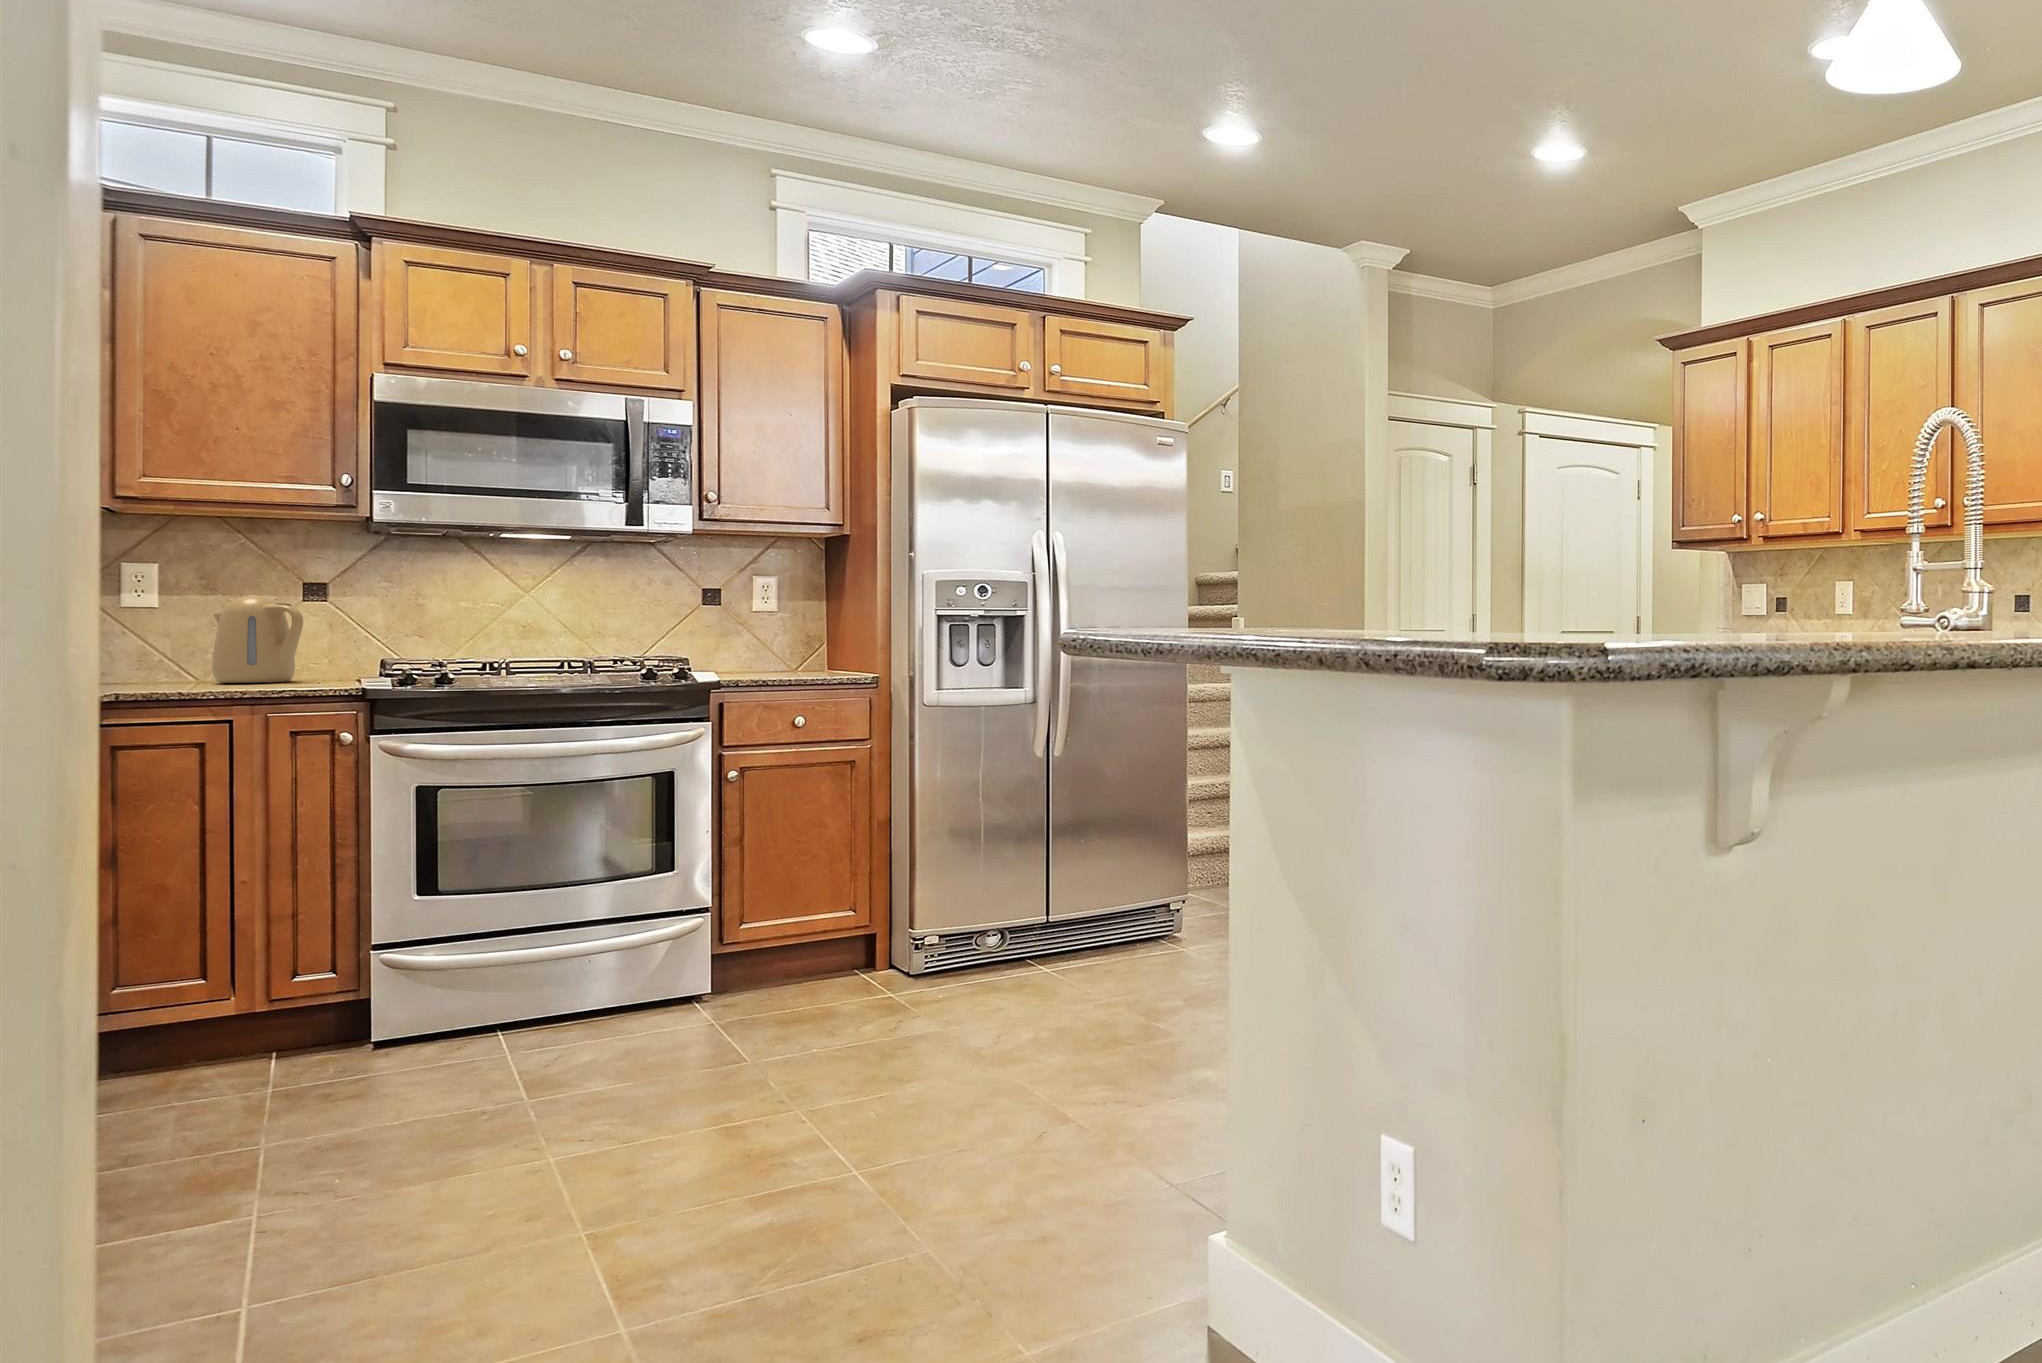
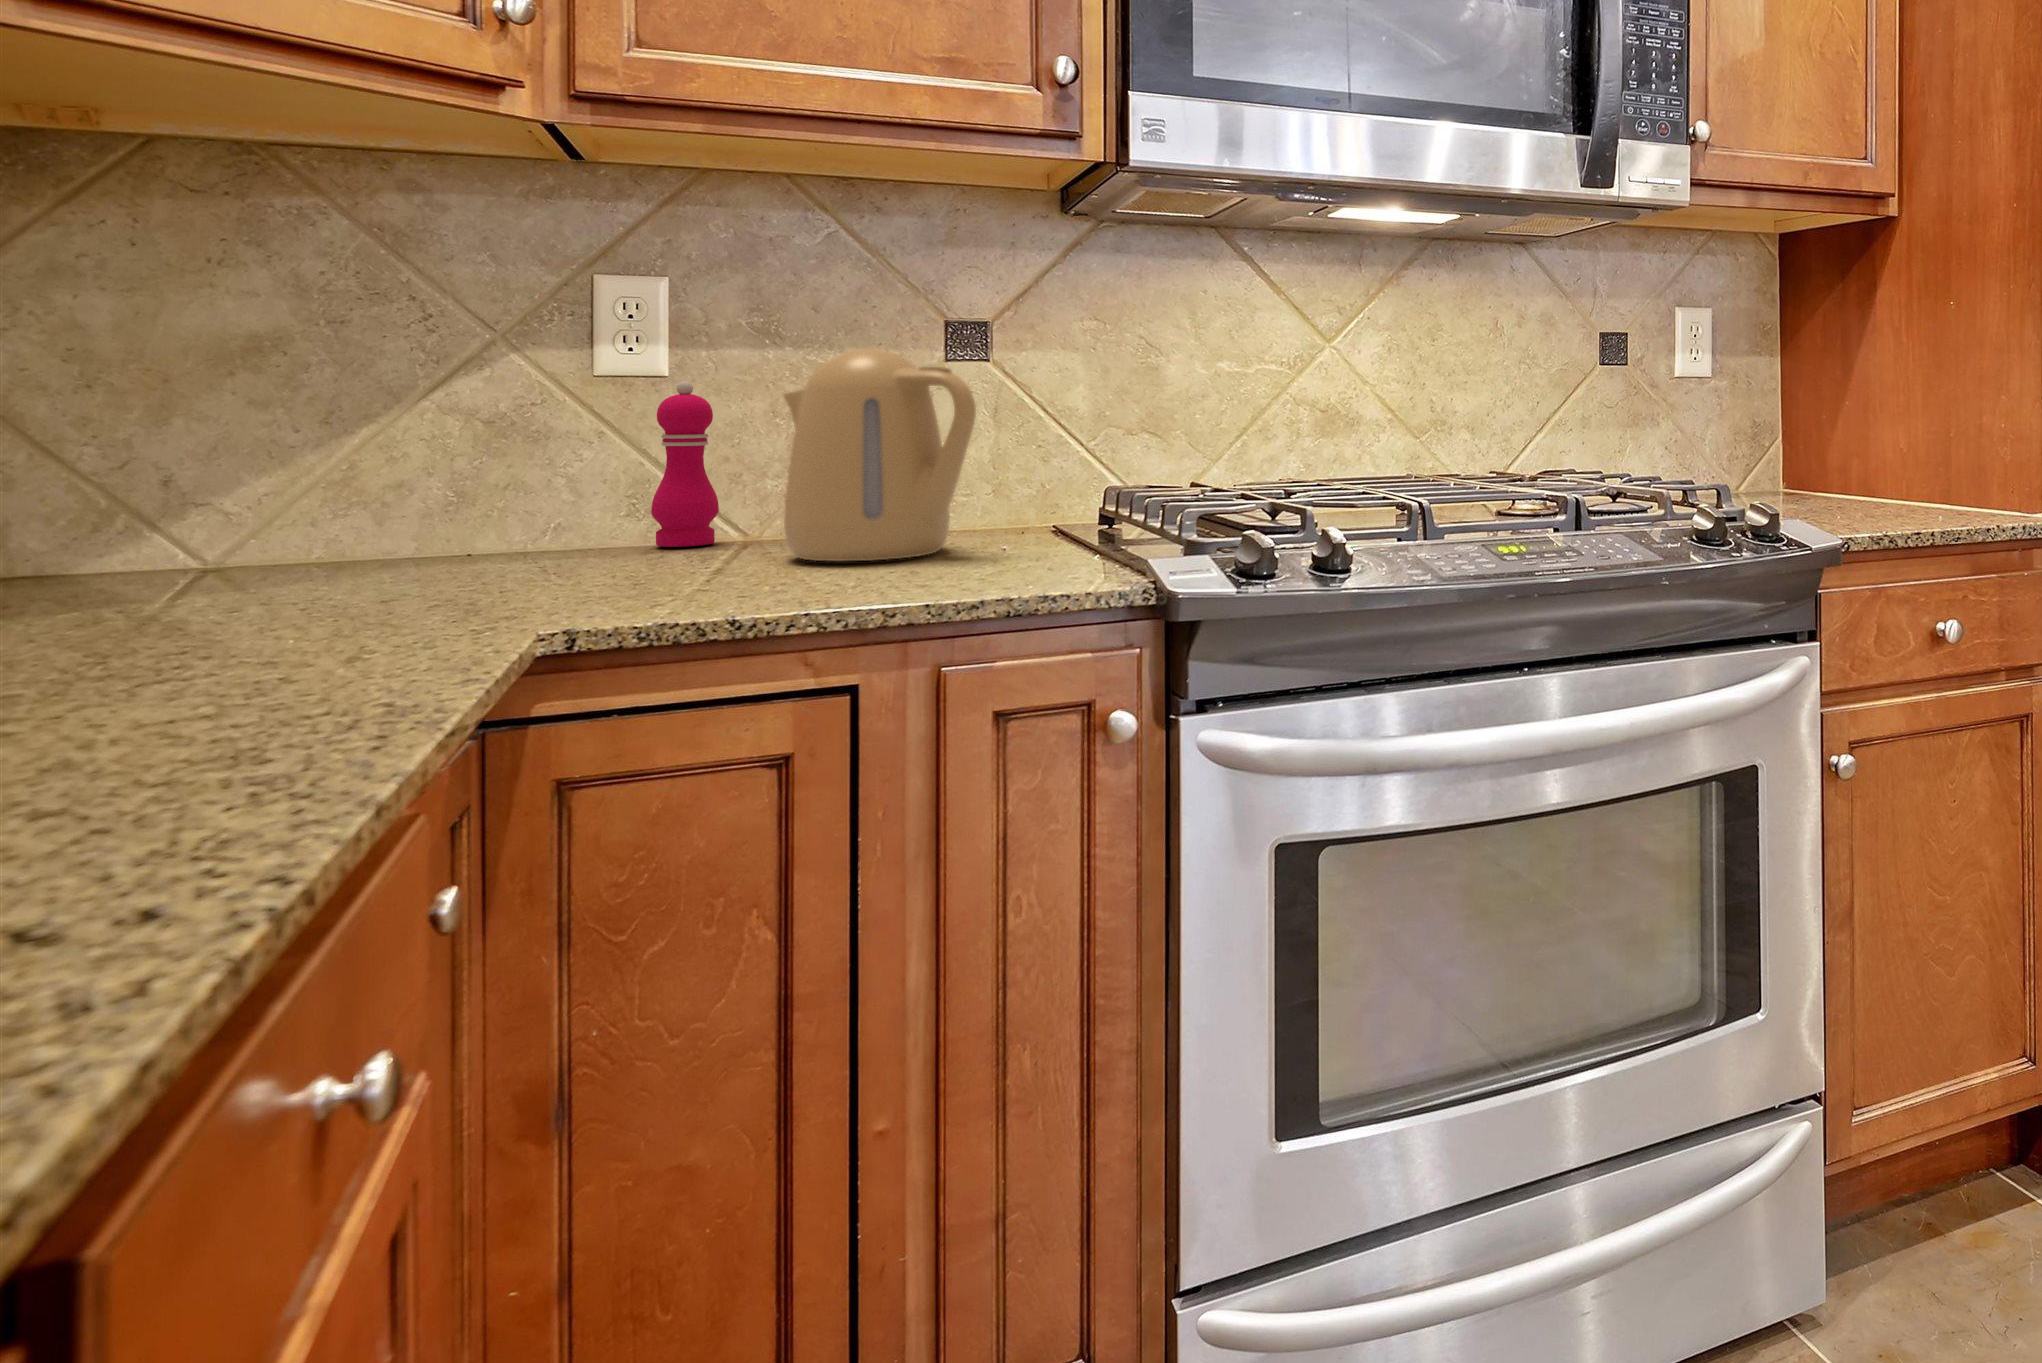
pepper mill: none [151,609,186,681] -> present [651,381,719,547]

